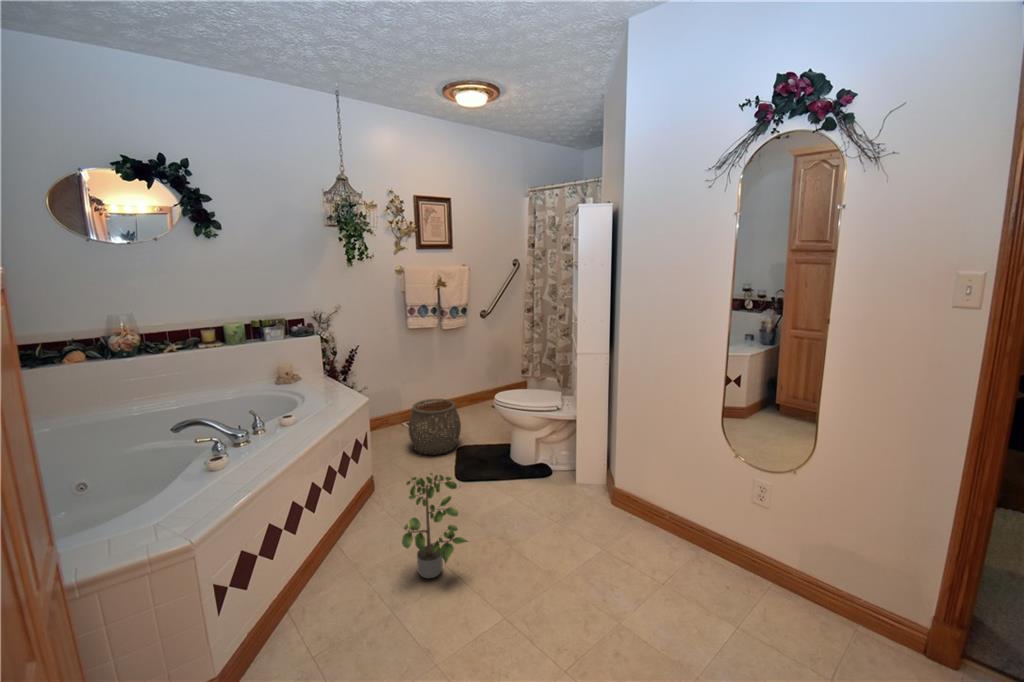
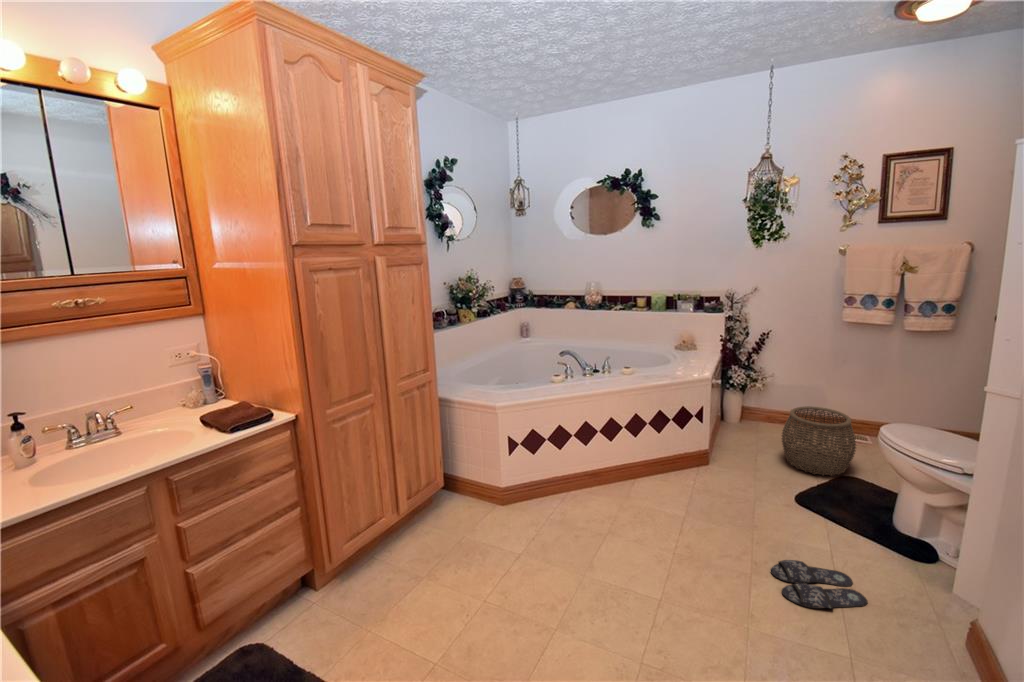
potted plant: present [402,473,468,578] -> none [622,443,667,542]
slippers: none [515,498,568,532] -> present [771,560,867,609]

